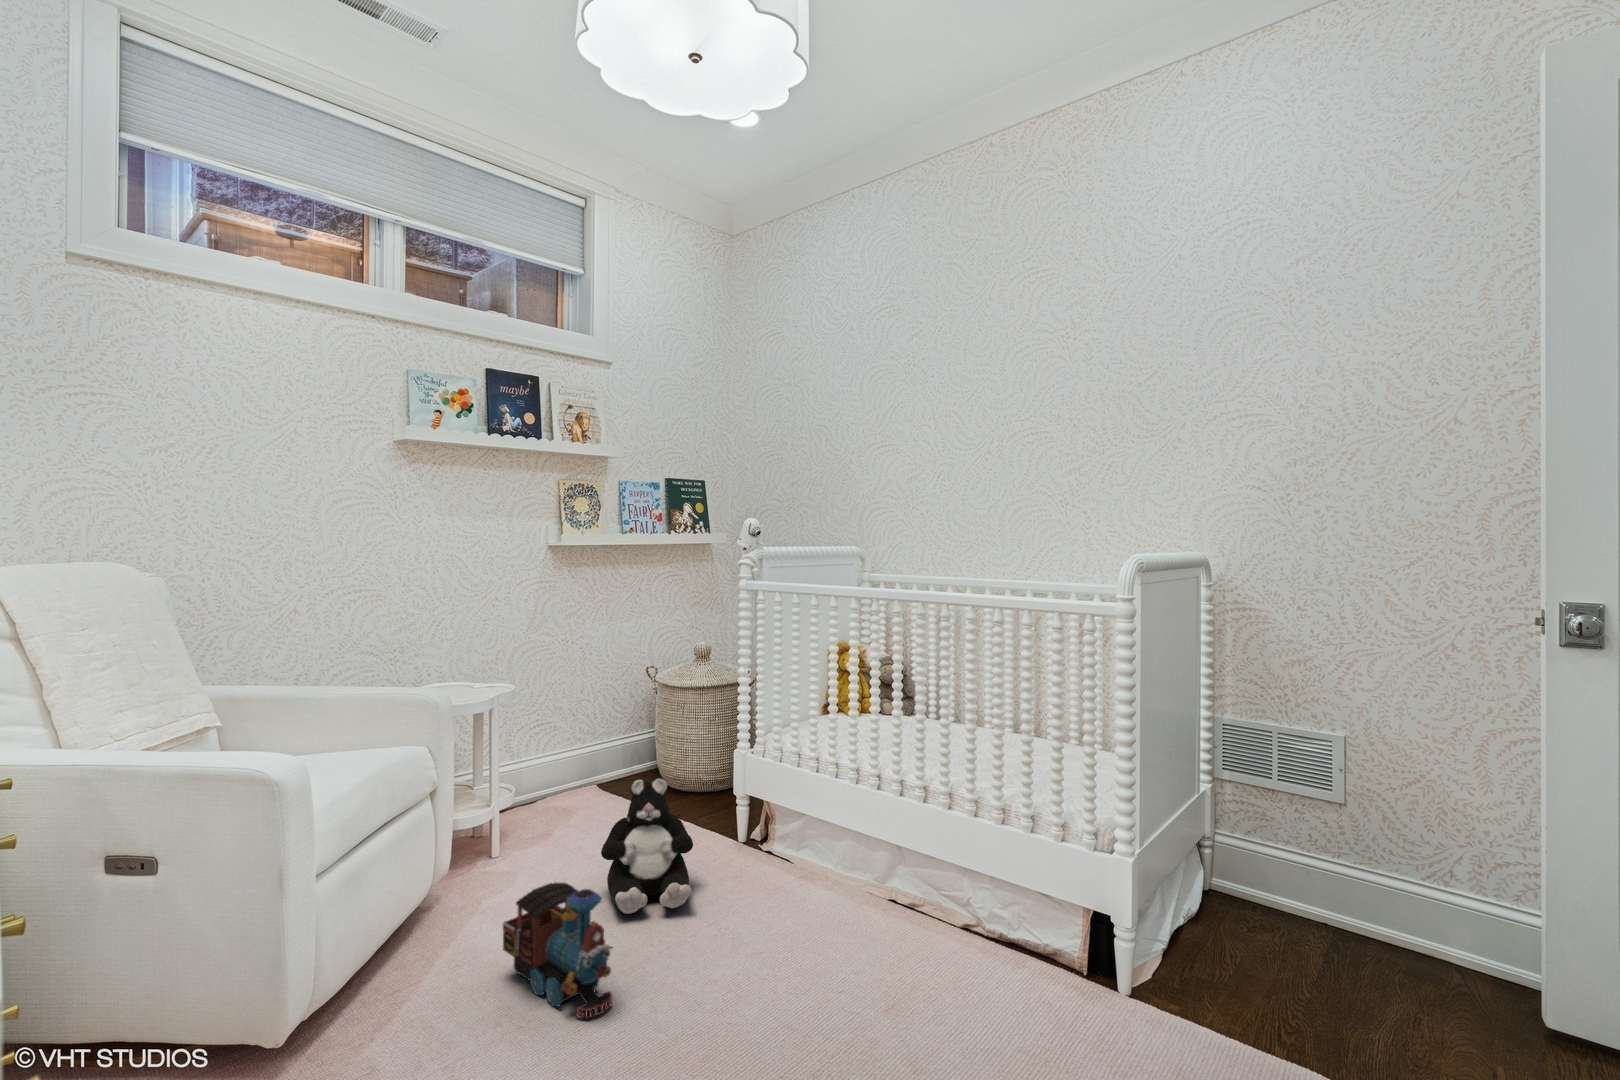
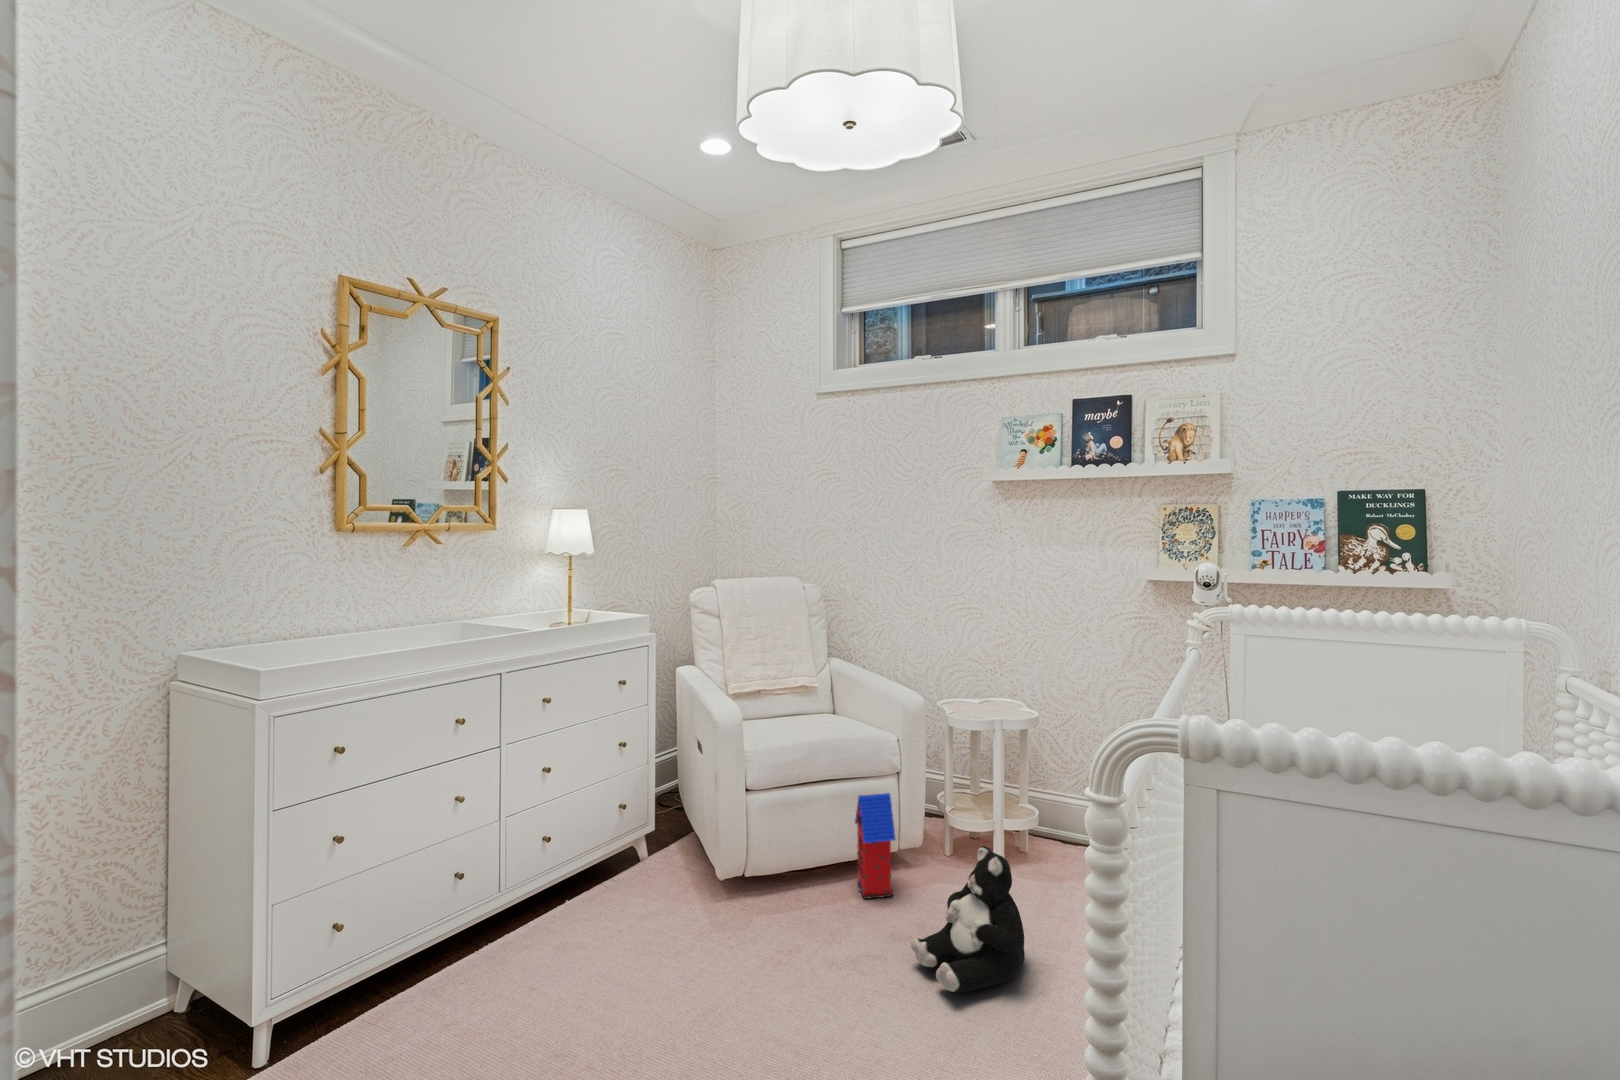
toy house: none [432,793,503,929] -> present [855,793,896,899]
toy train: present [503,882,612,1018] -> none [764,878,846,999]

